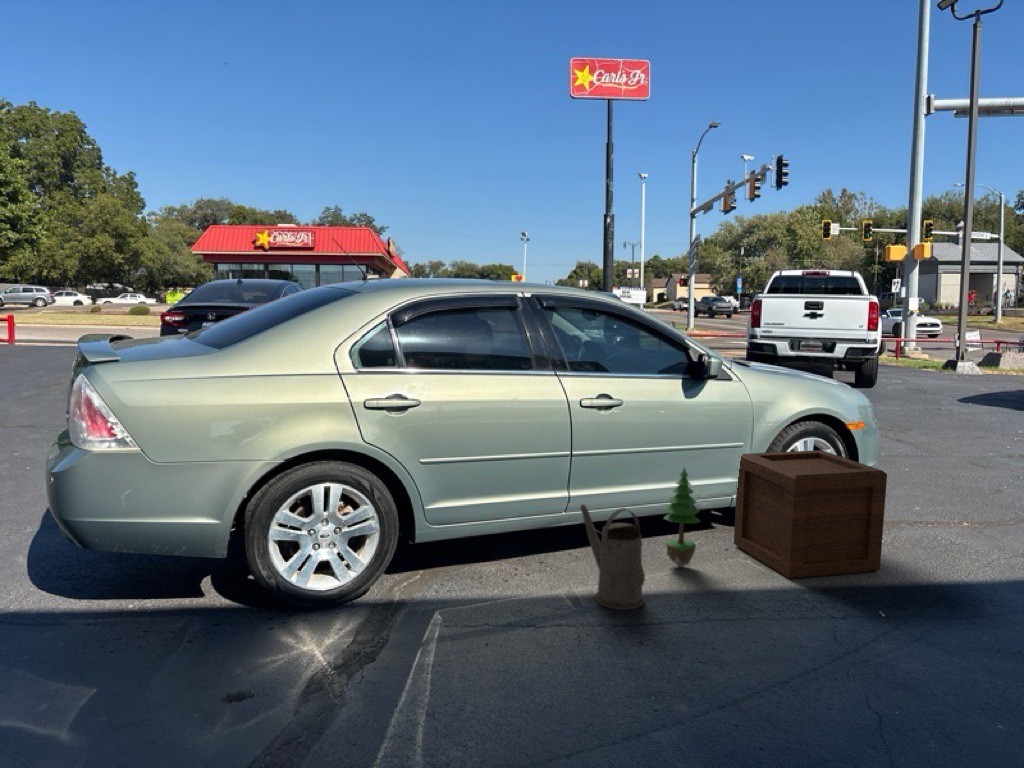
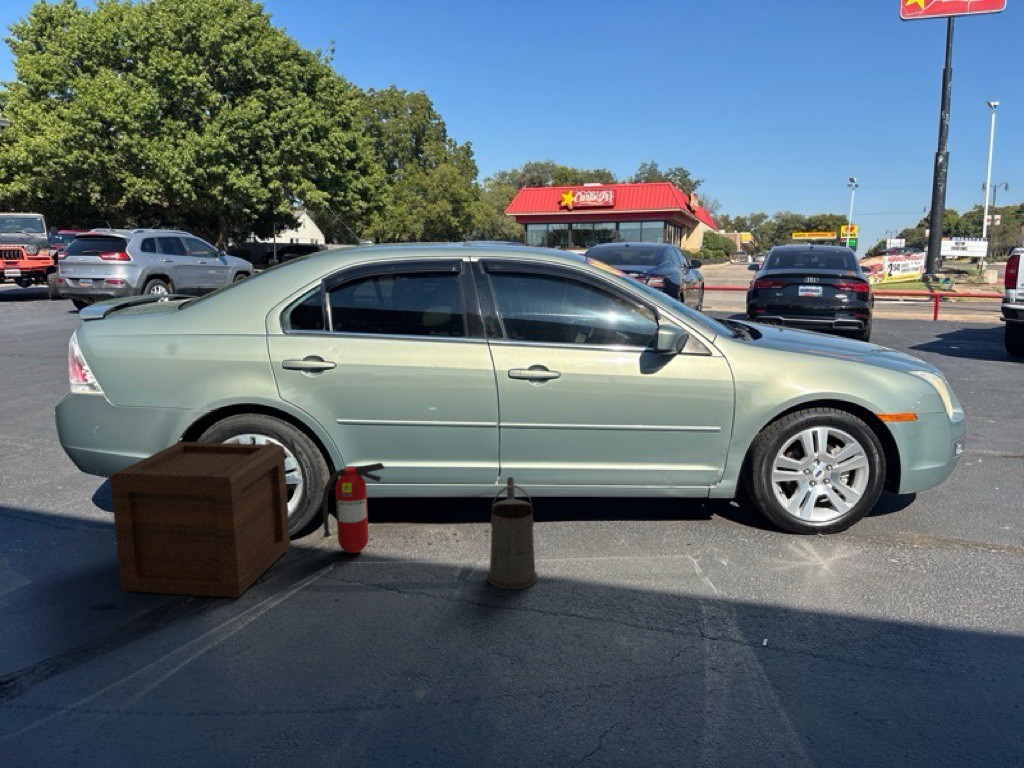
wooden crate: present [734,450,887,579] -> present [110,442,290,598]
potted tree: present [664,468,700,567] -> none [602,448,642,555]
fire extinguisher: none [409,502,474,601] -> present [322,463,385,553]

